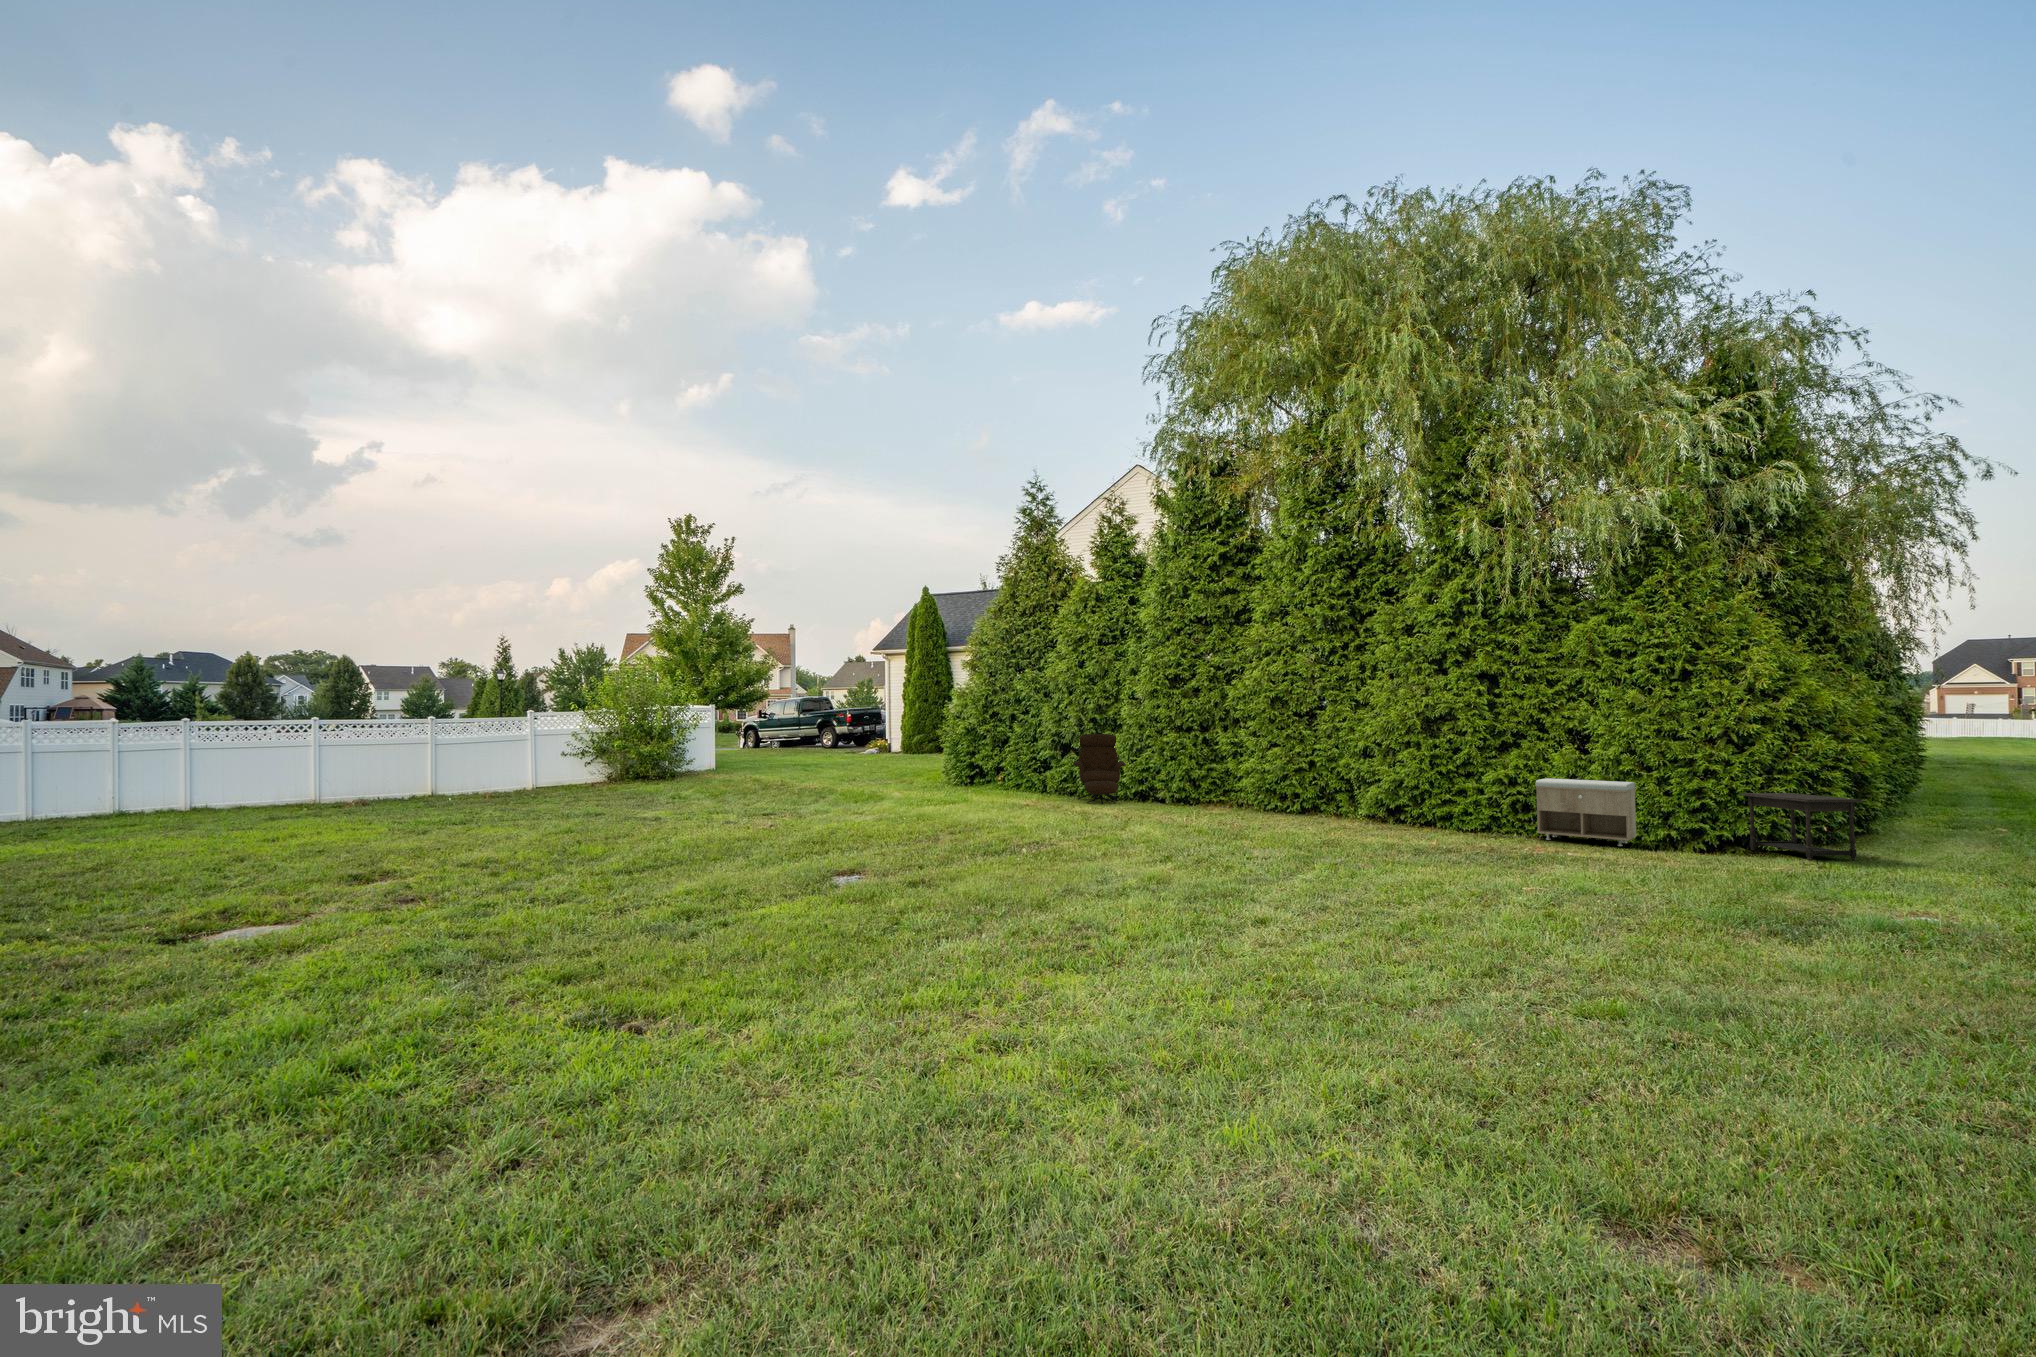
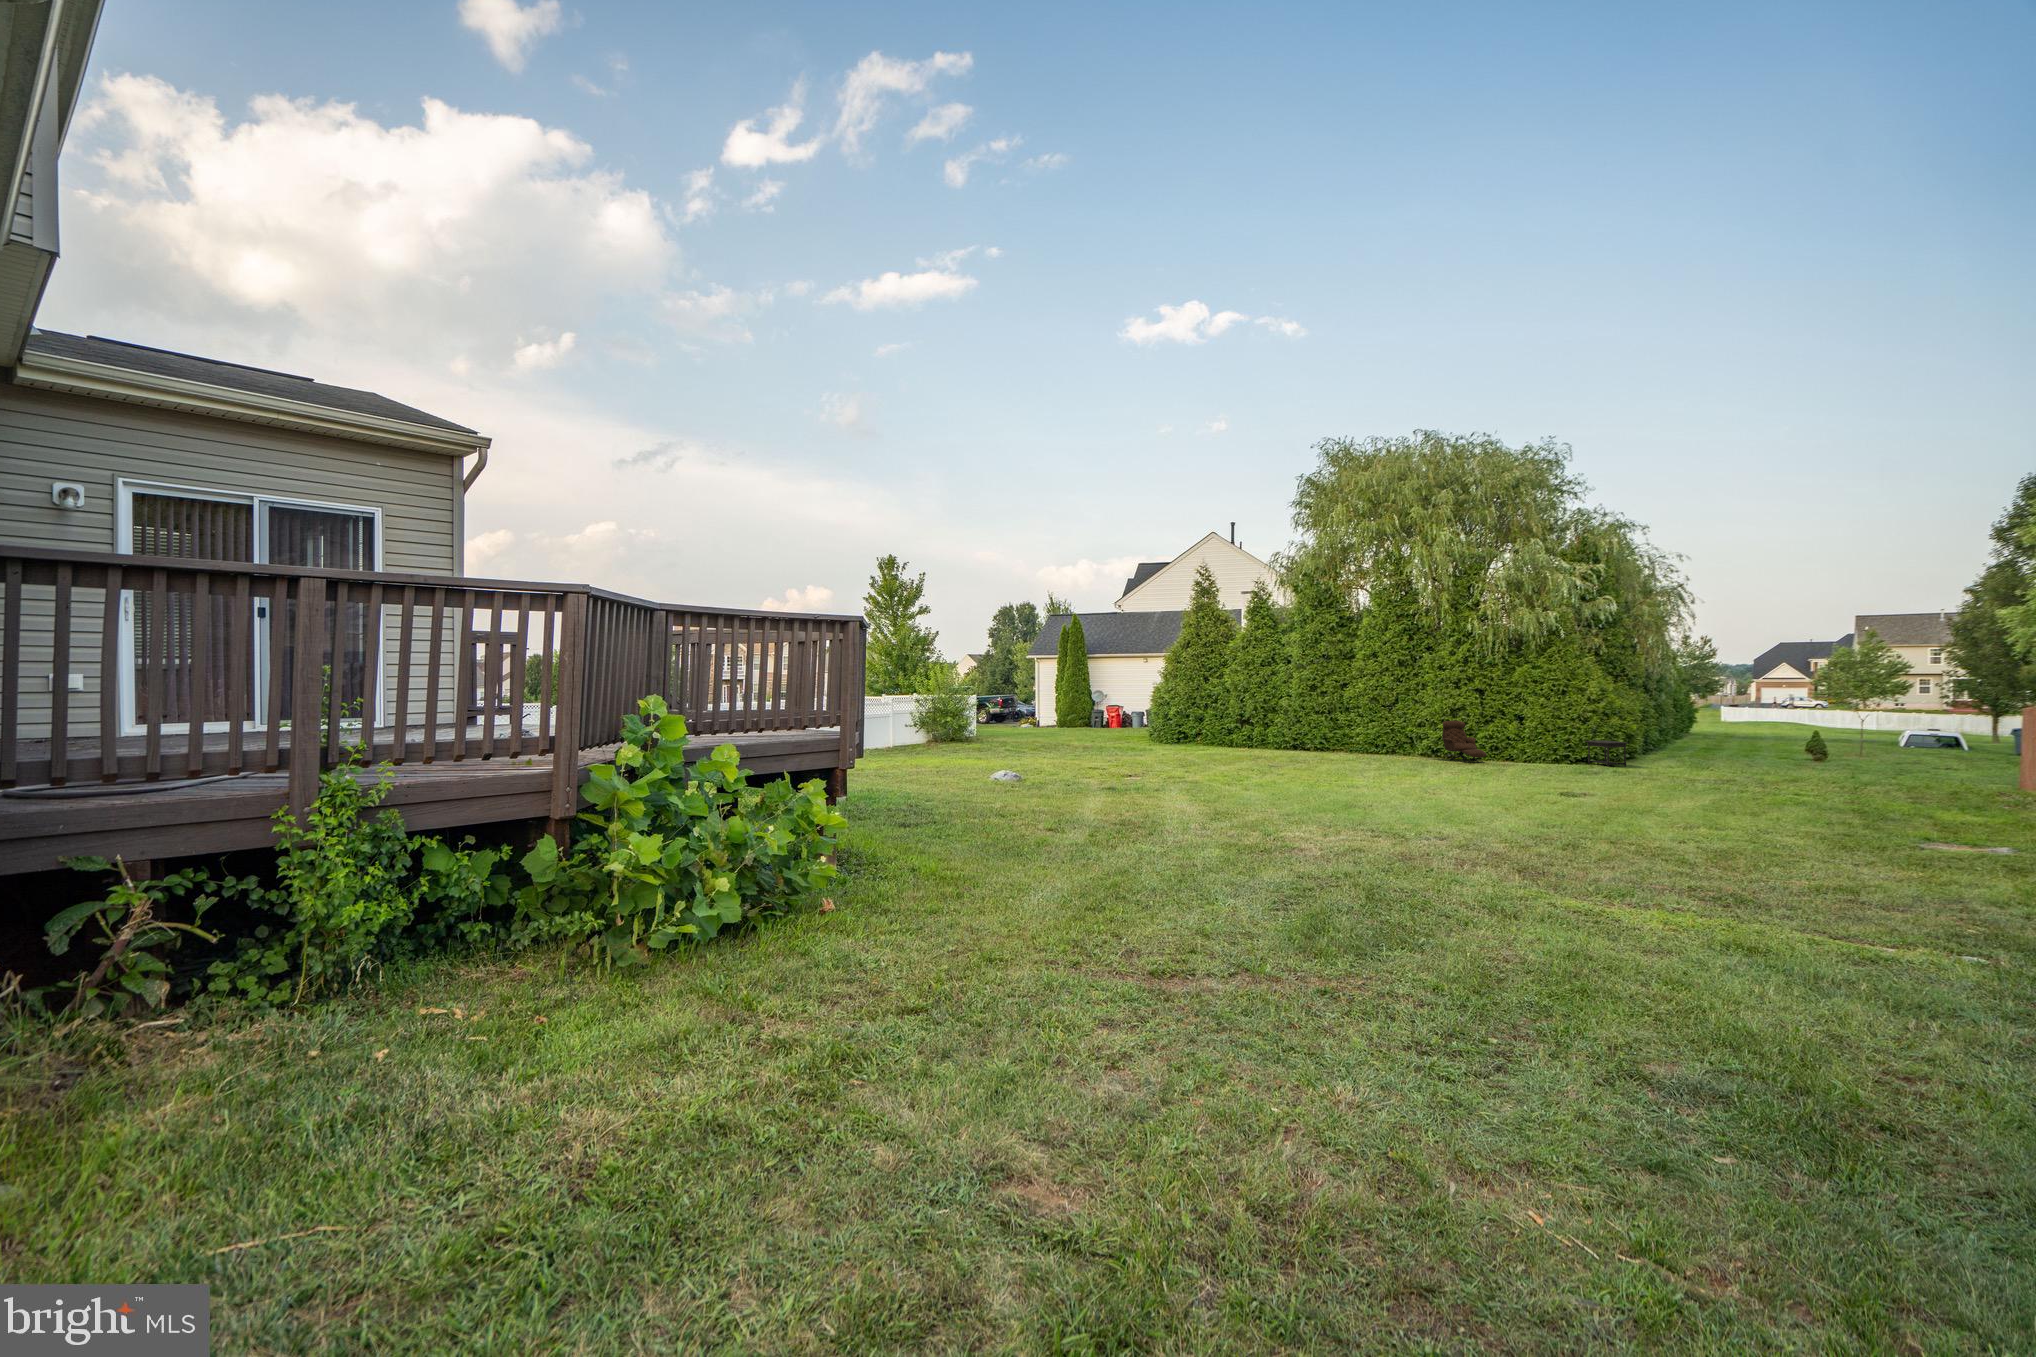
lounge chair: present [1073,734,1126,804] -> present [1442,721,1487,763]
storage bench: present [1536,778,1636,846] -> none [1501,736,1543,764]

